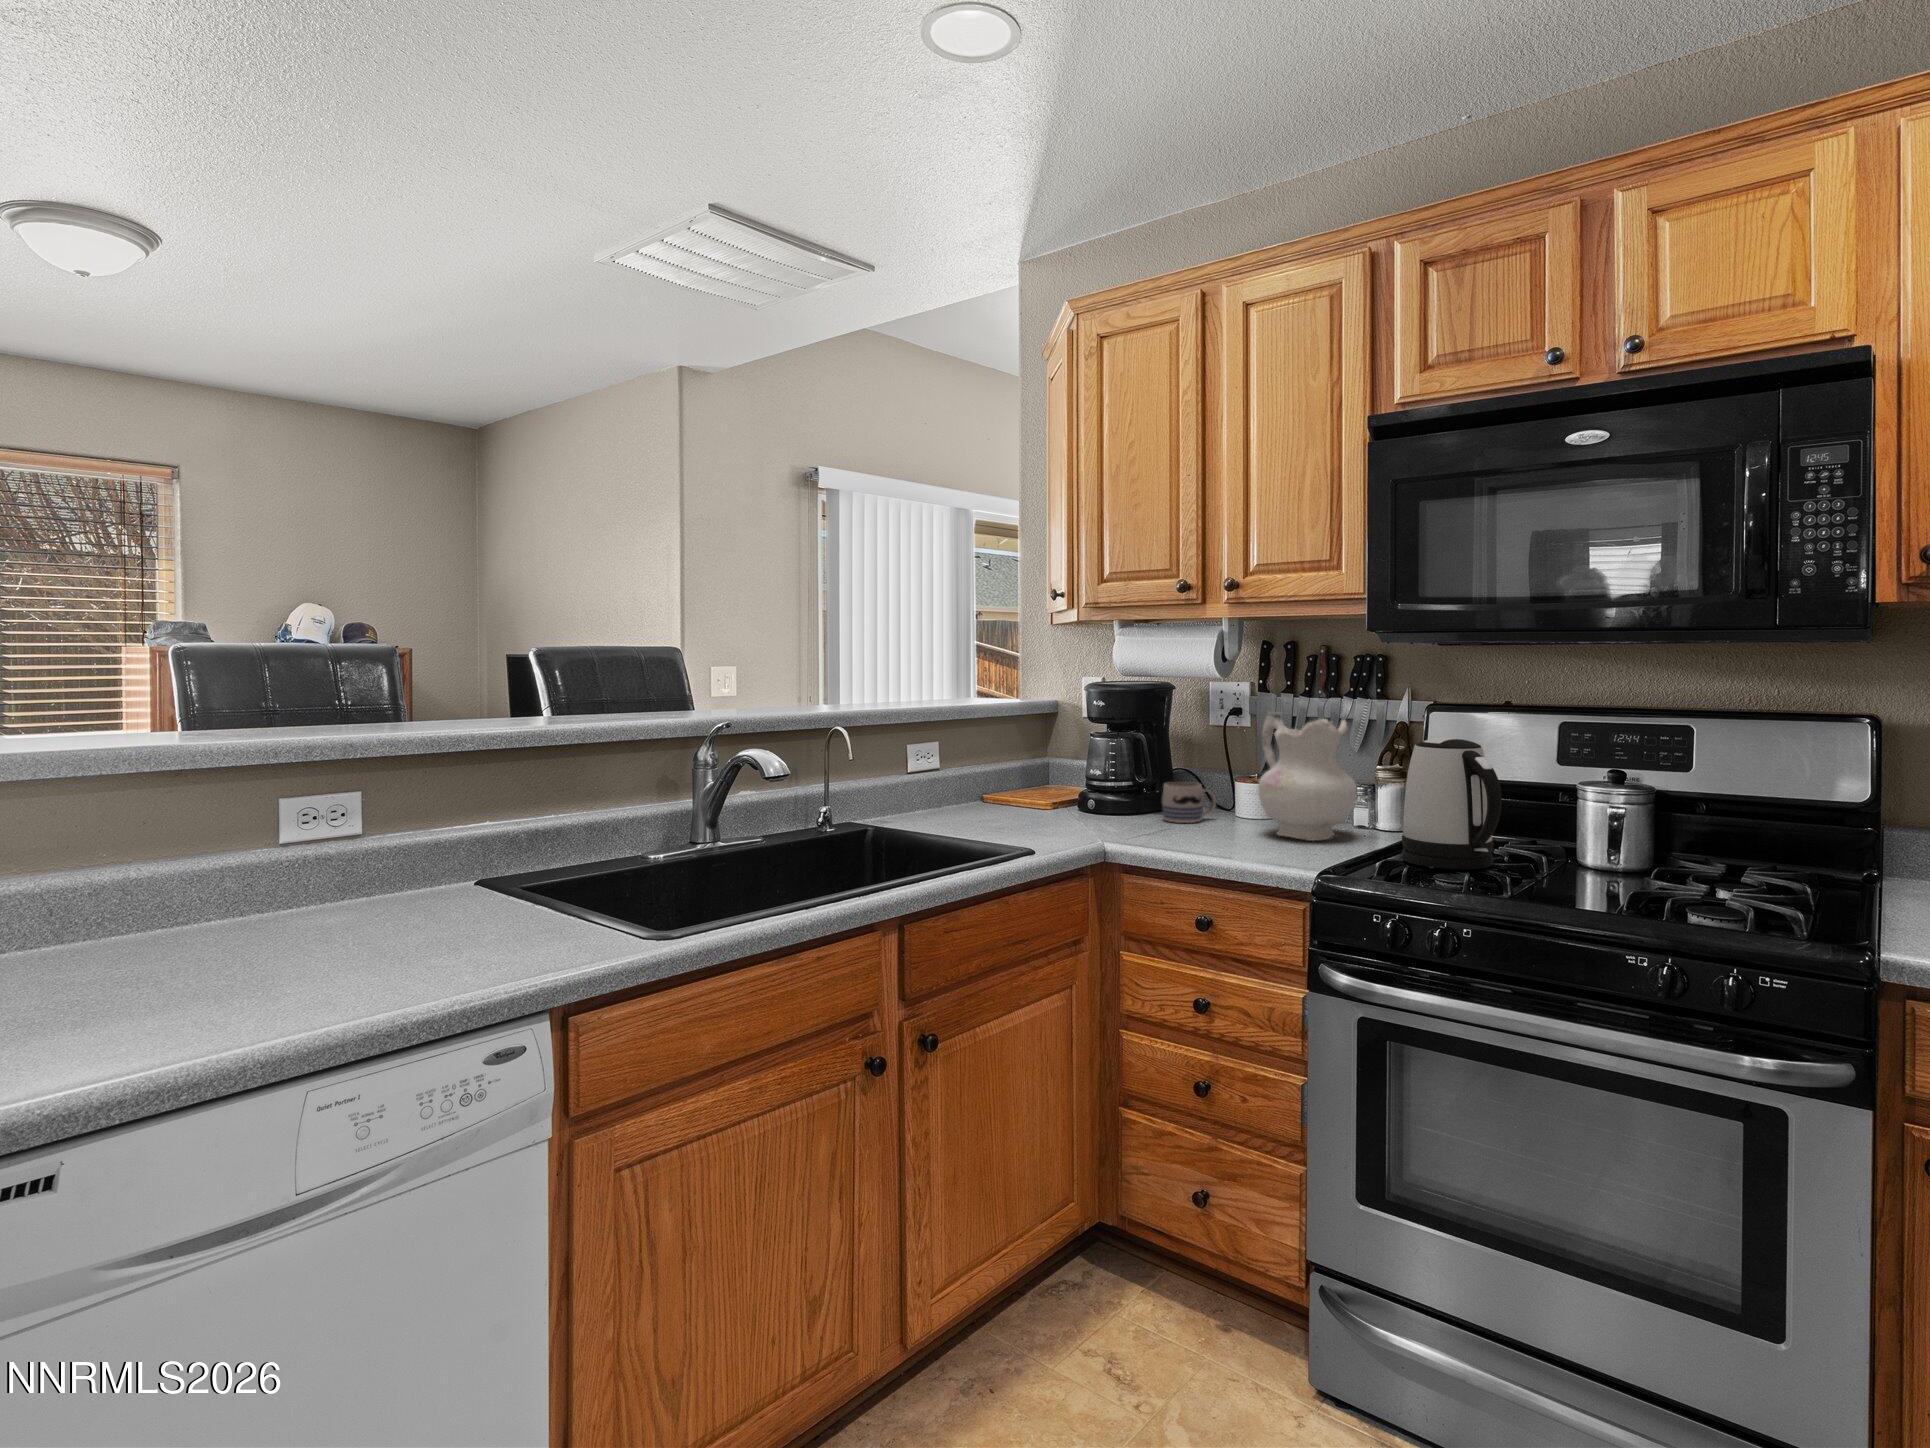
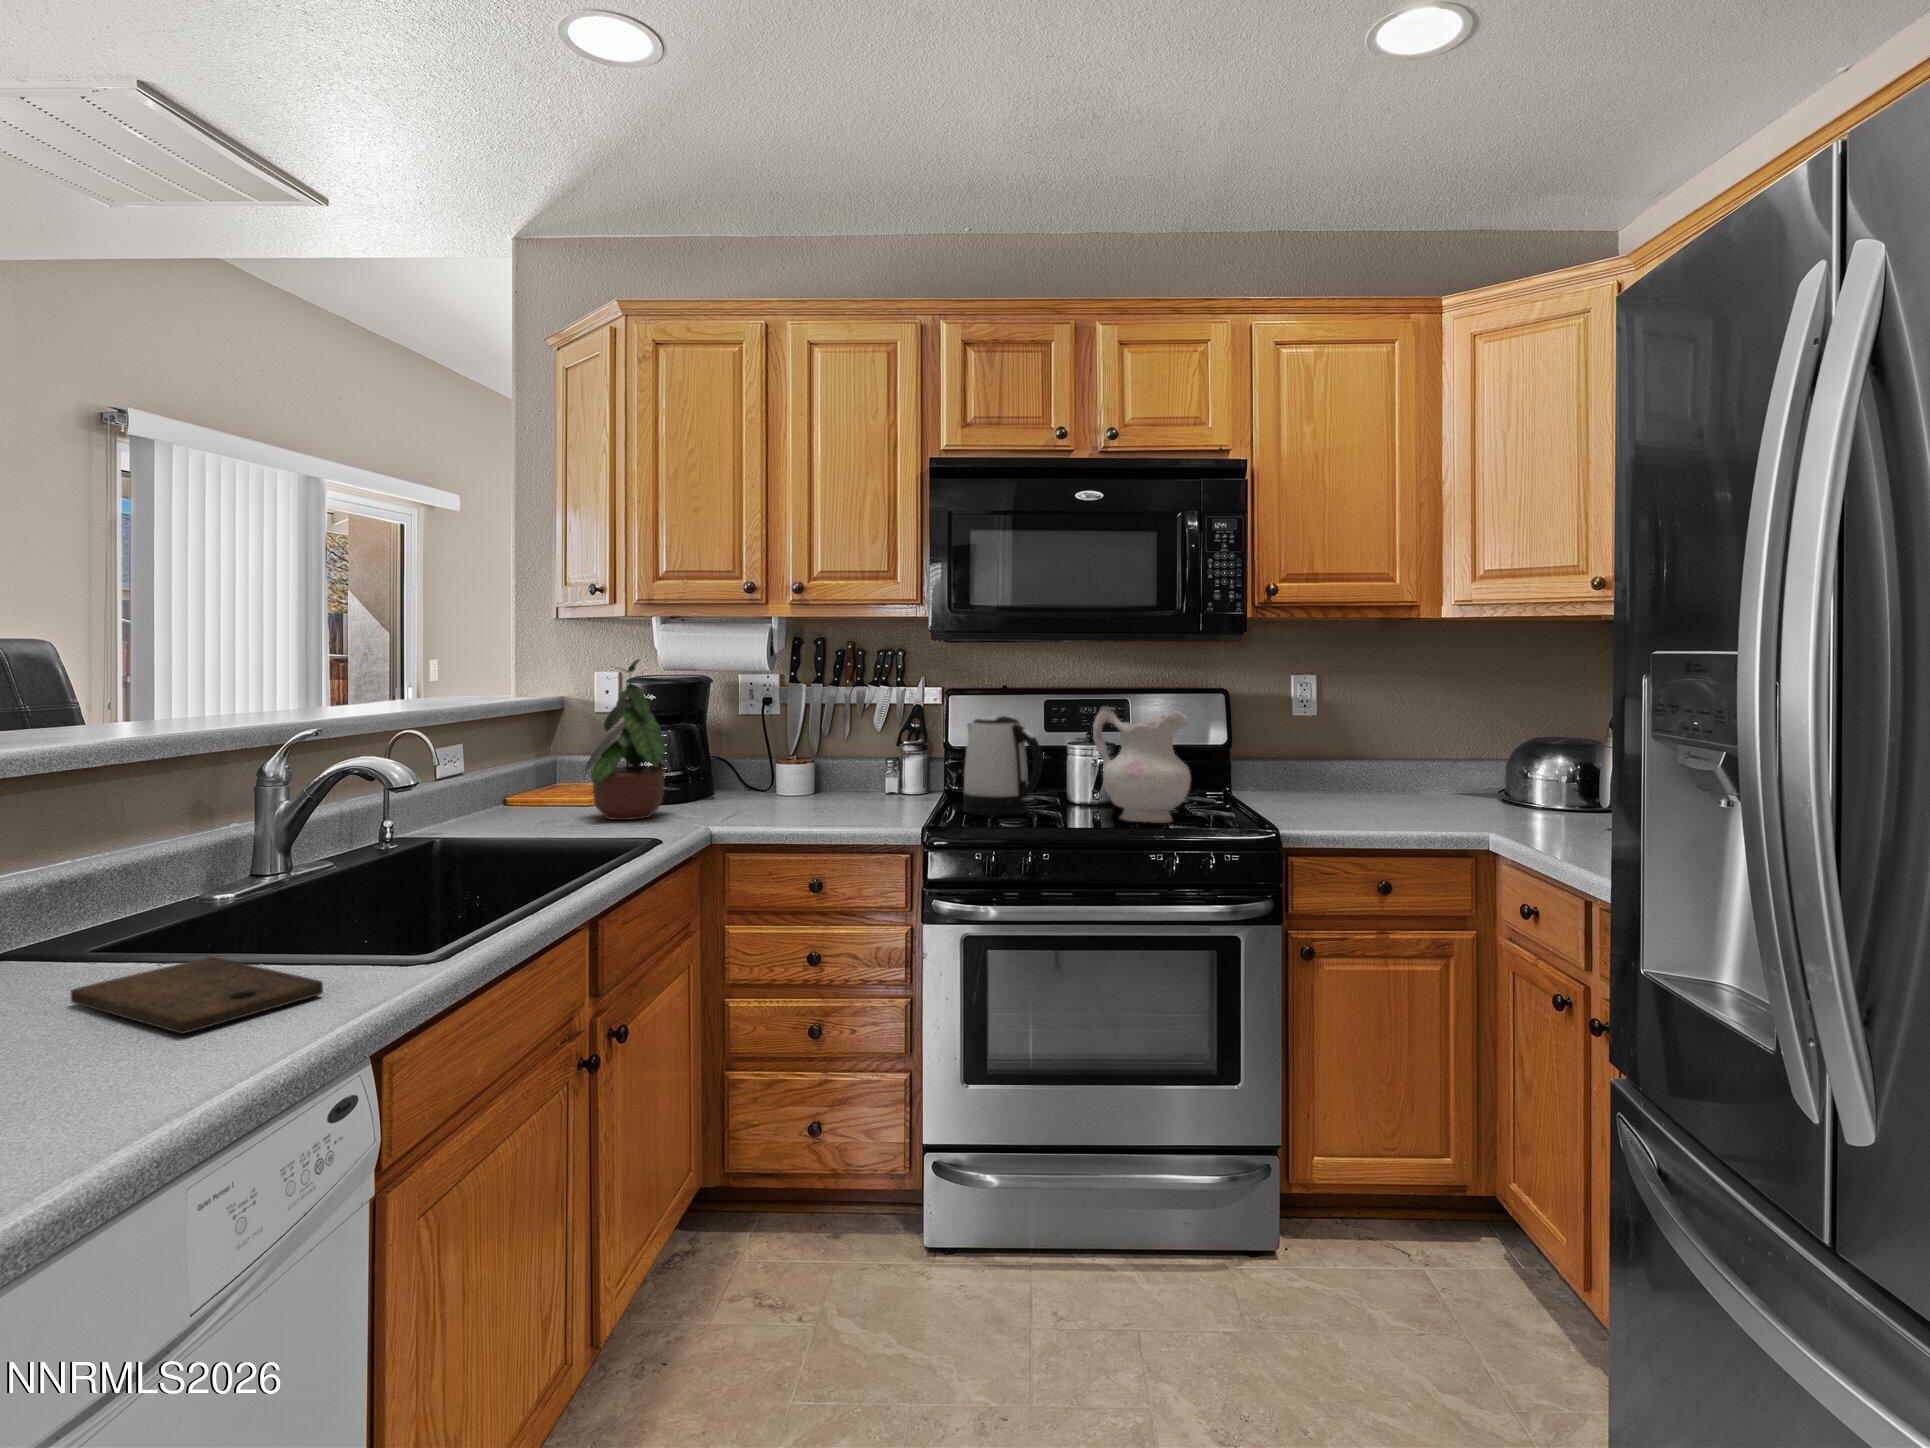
potted plant: none [1002,663,1098,828] -> present [585,659,671,820]
ceramic pitcher: present [1258,712,1357,841] -> present [1093,707,1191,823]
mug: present [1162,782,1216,823] -> none [726,767,773,804]
cutting board: none [442,907,563,967] -> present [70,957,323,1034]

